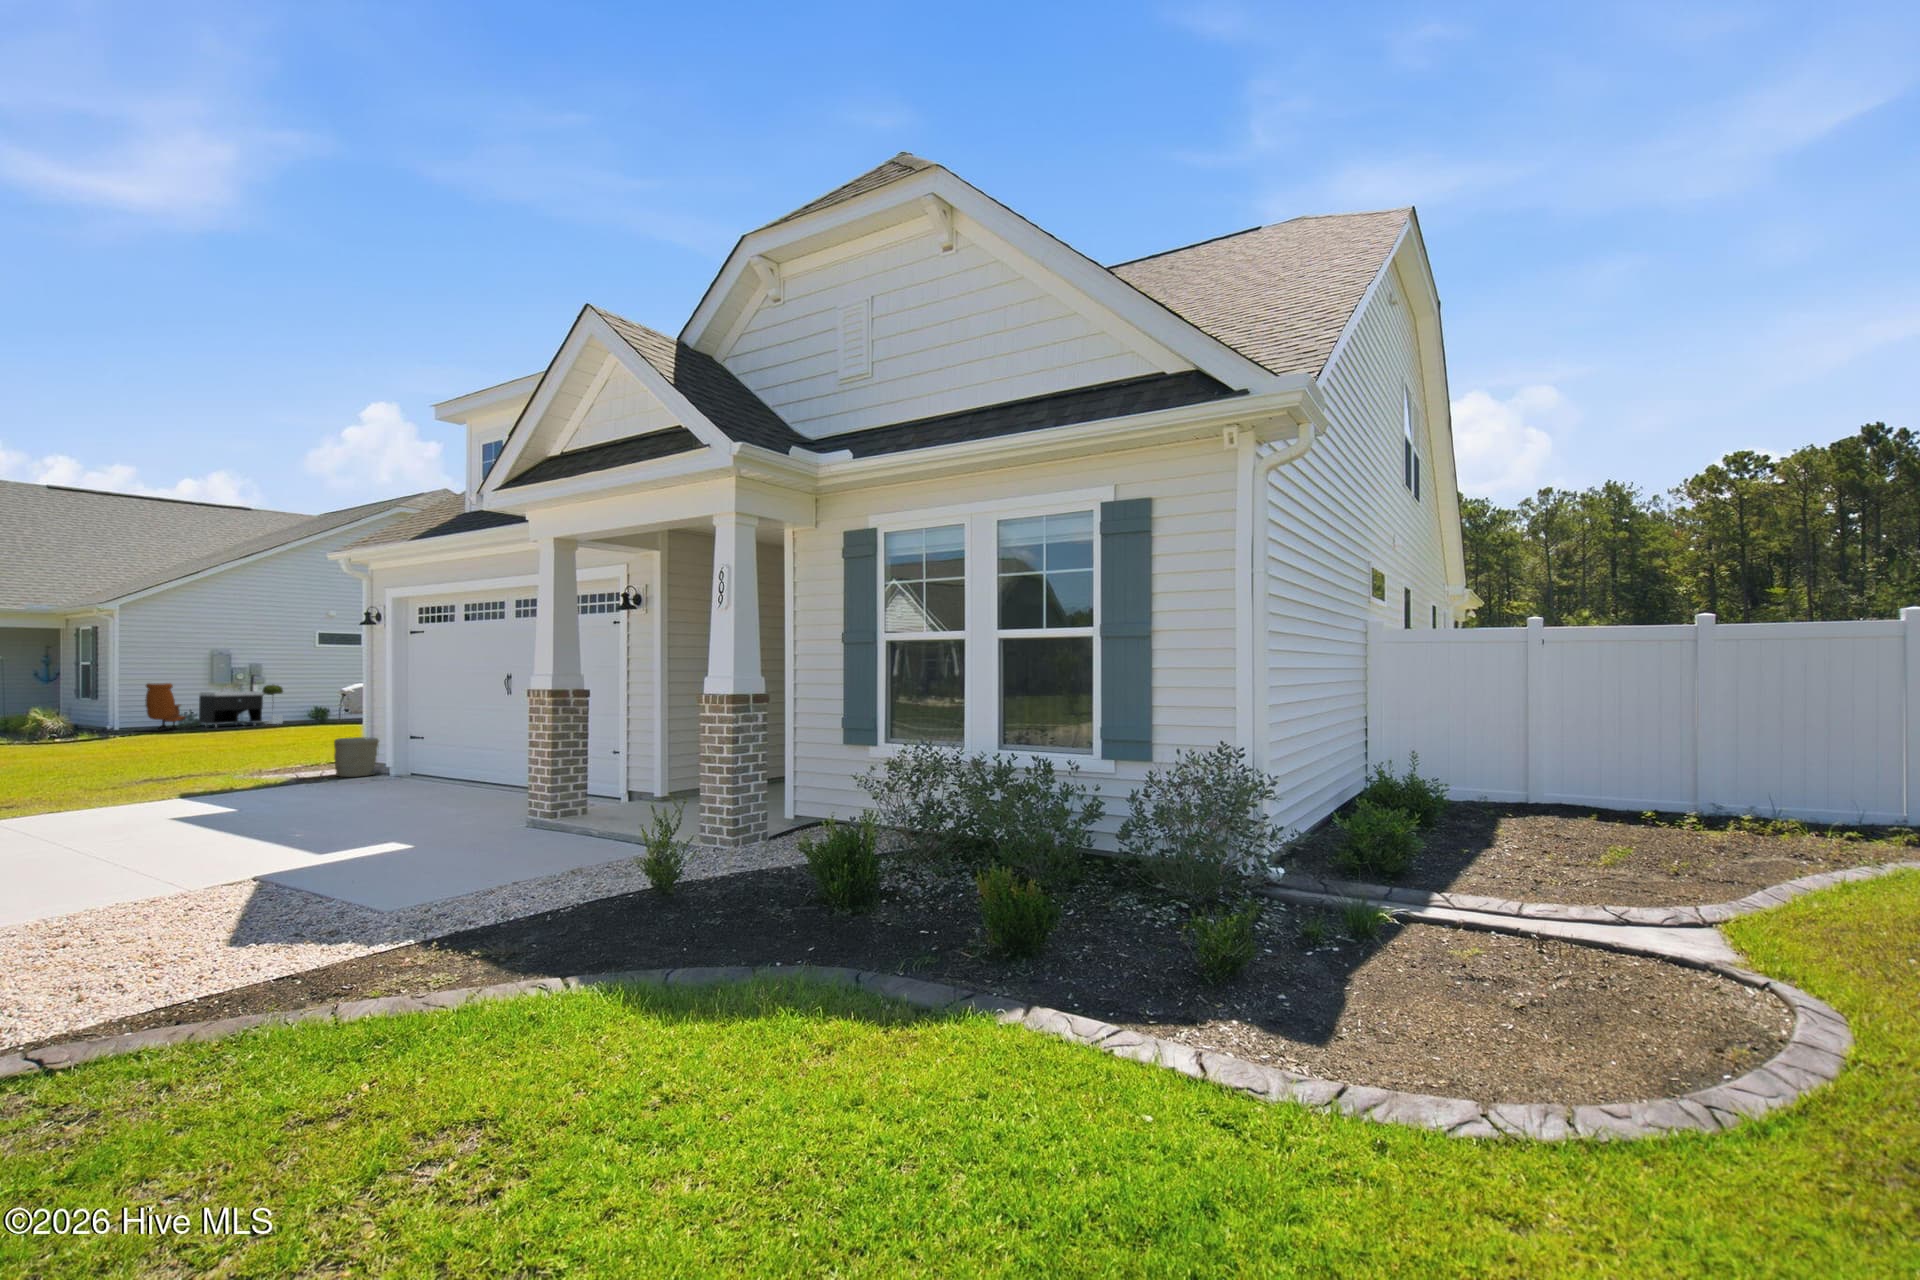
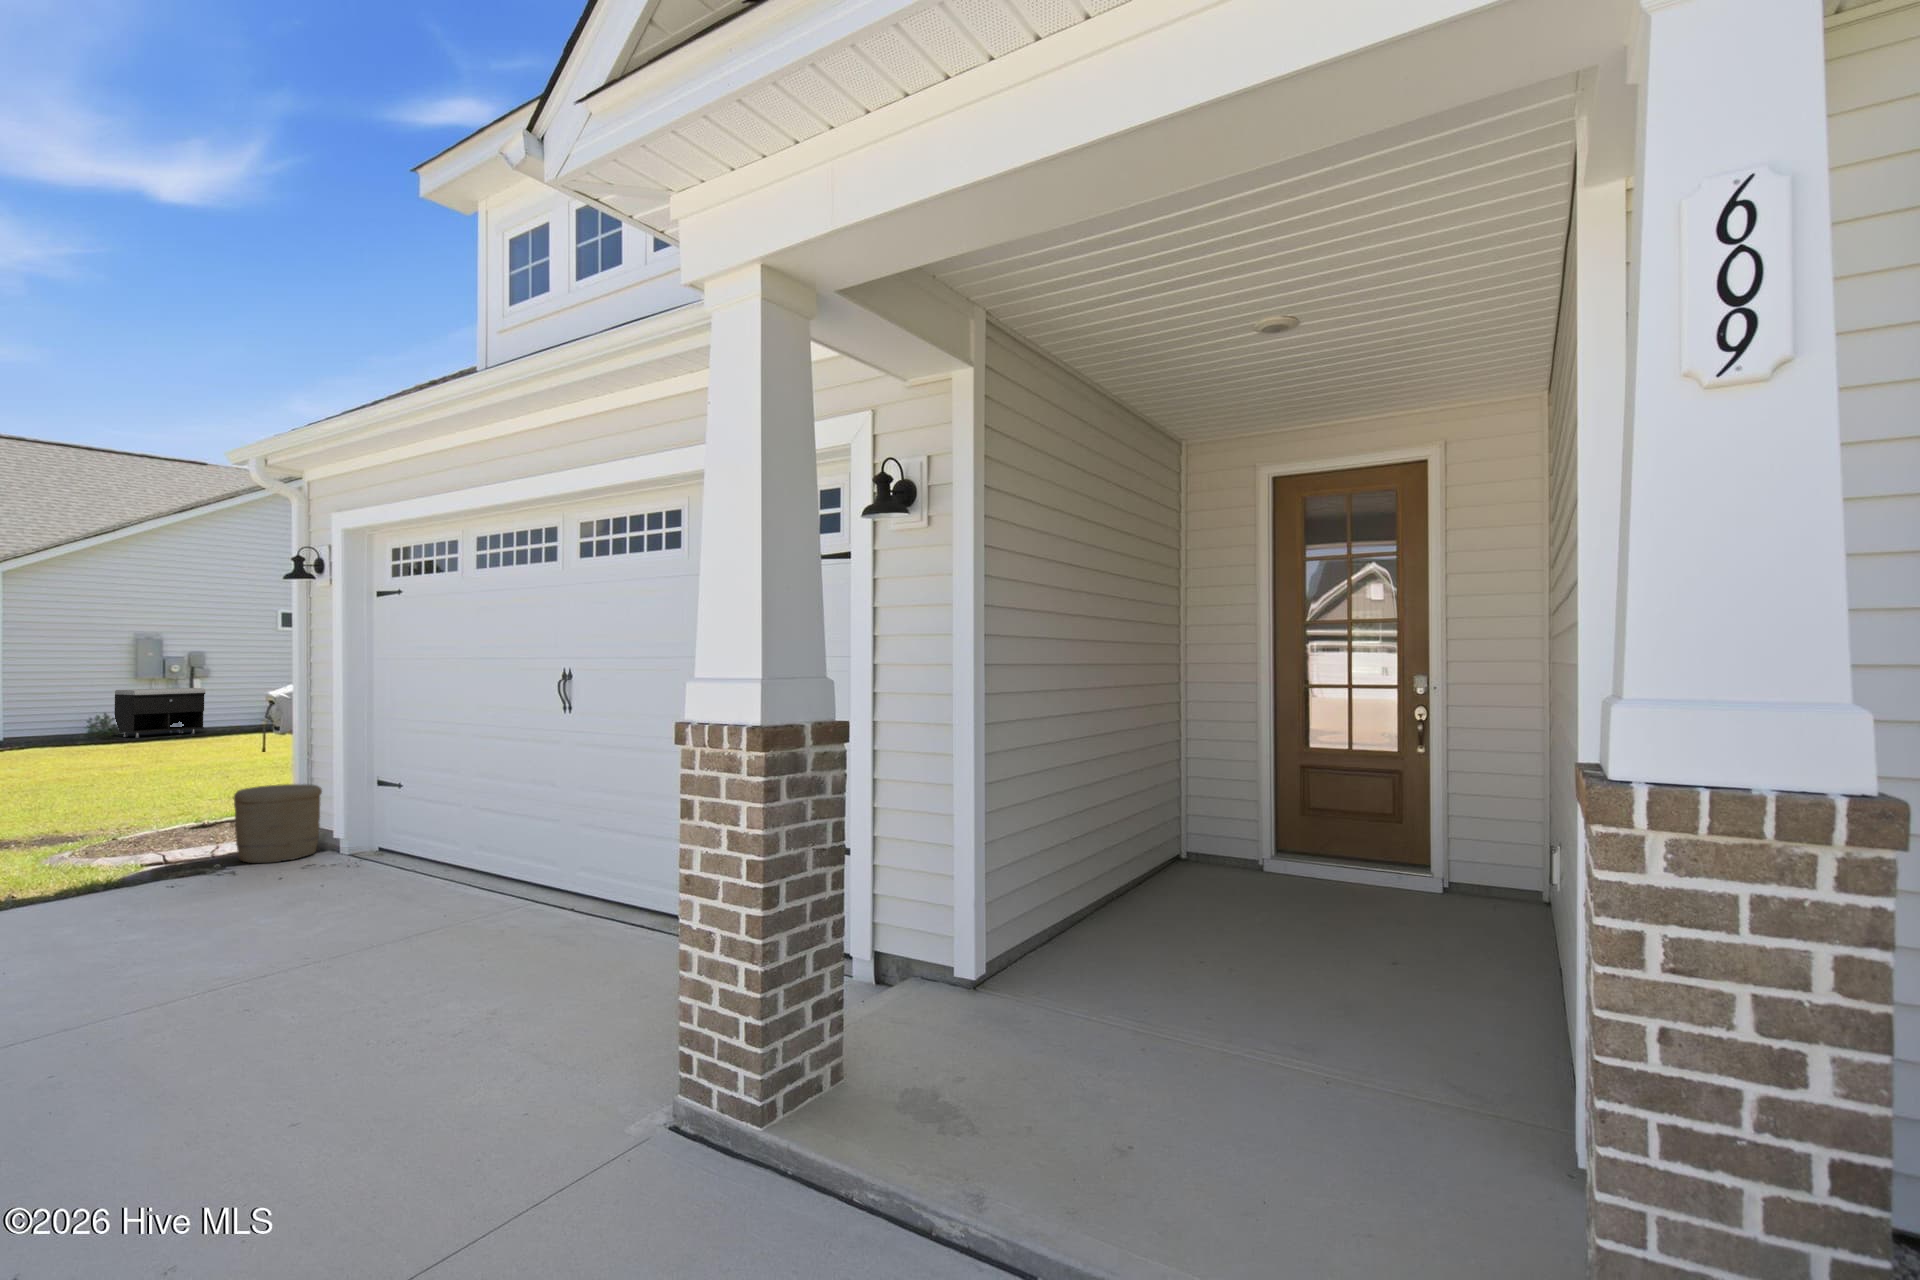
lounge chair: present [145,683,186,730] -> none [27,679,94,746]
potted tree: present [262,685,283,724] -> none [205,678,235,731]

